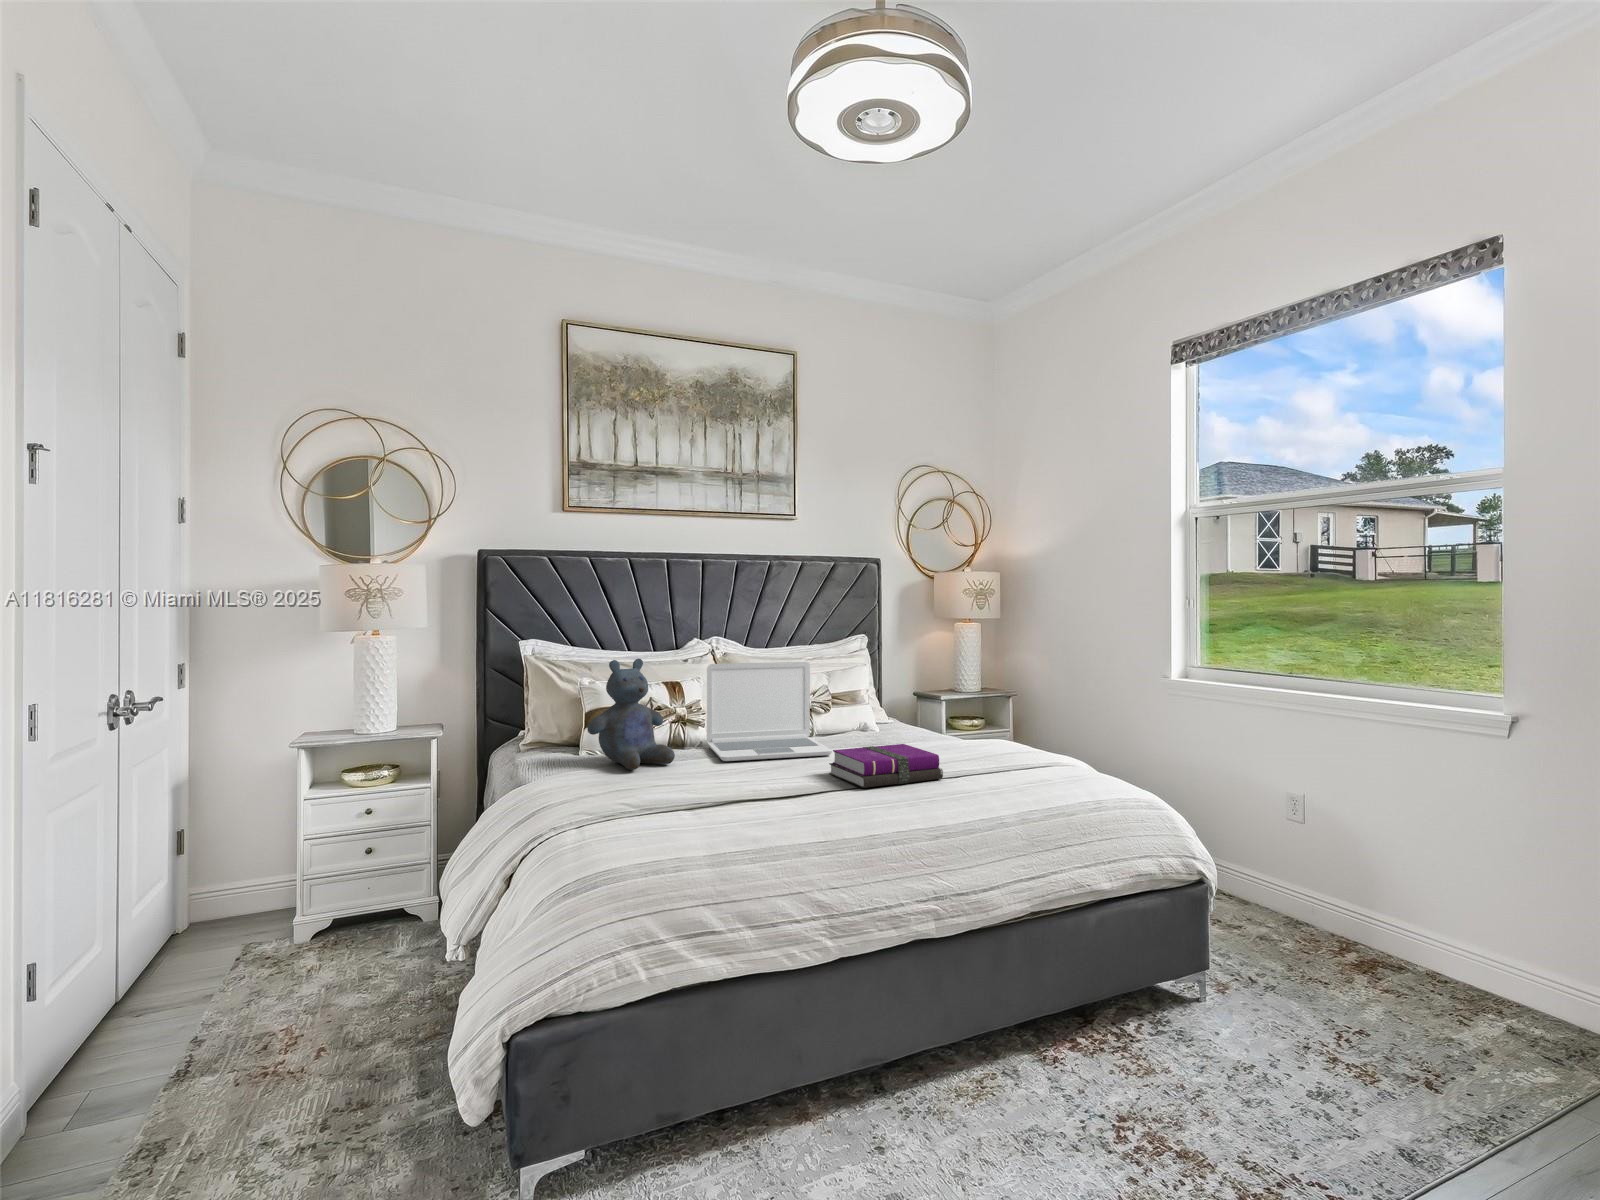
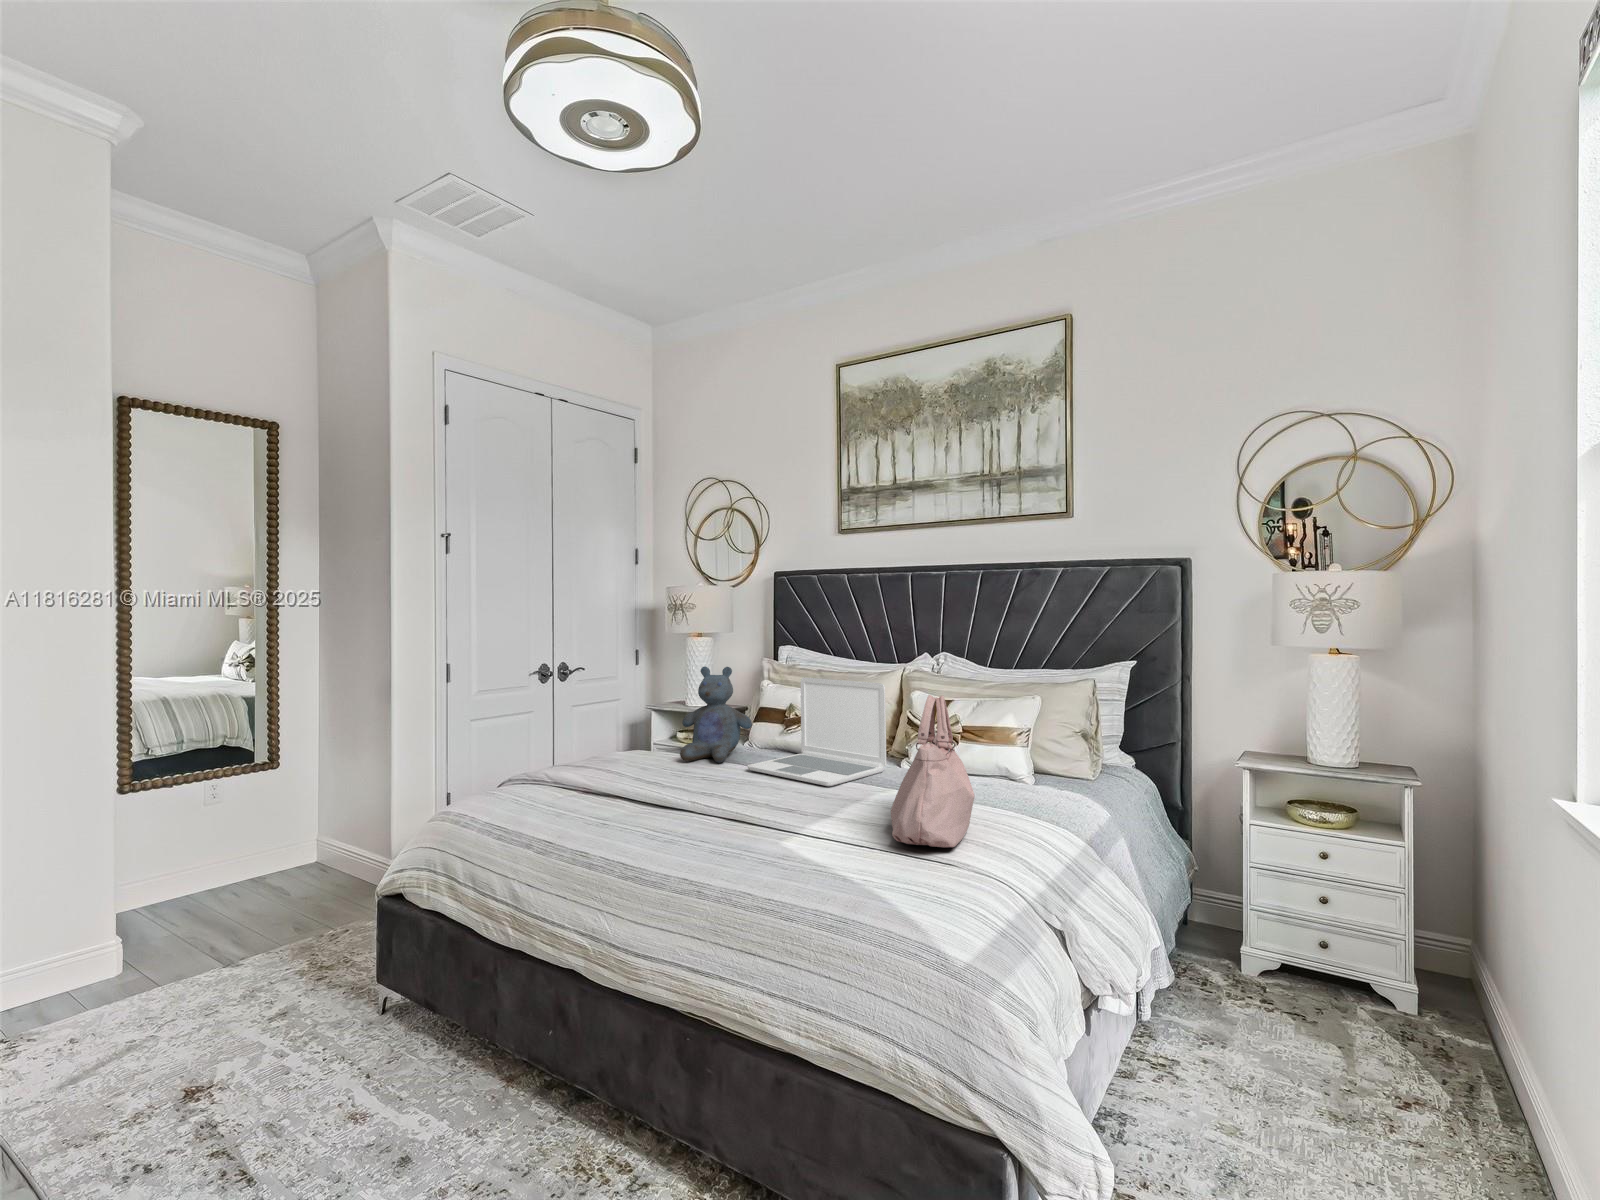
handbag: none [940,657,1040,764] -> present [891,695,975,848]
notebook: present [829,744,943,788] -> none [703,775,831,832]

